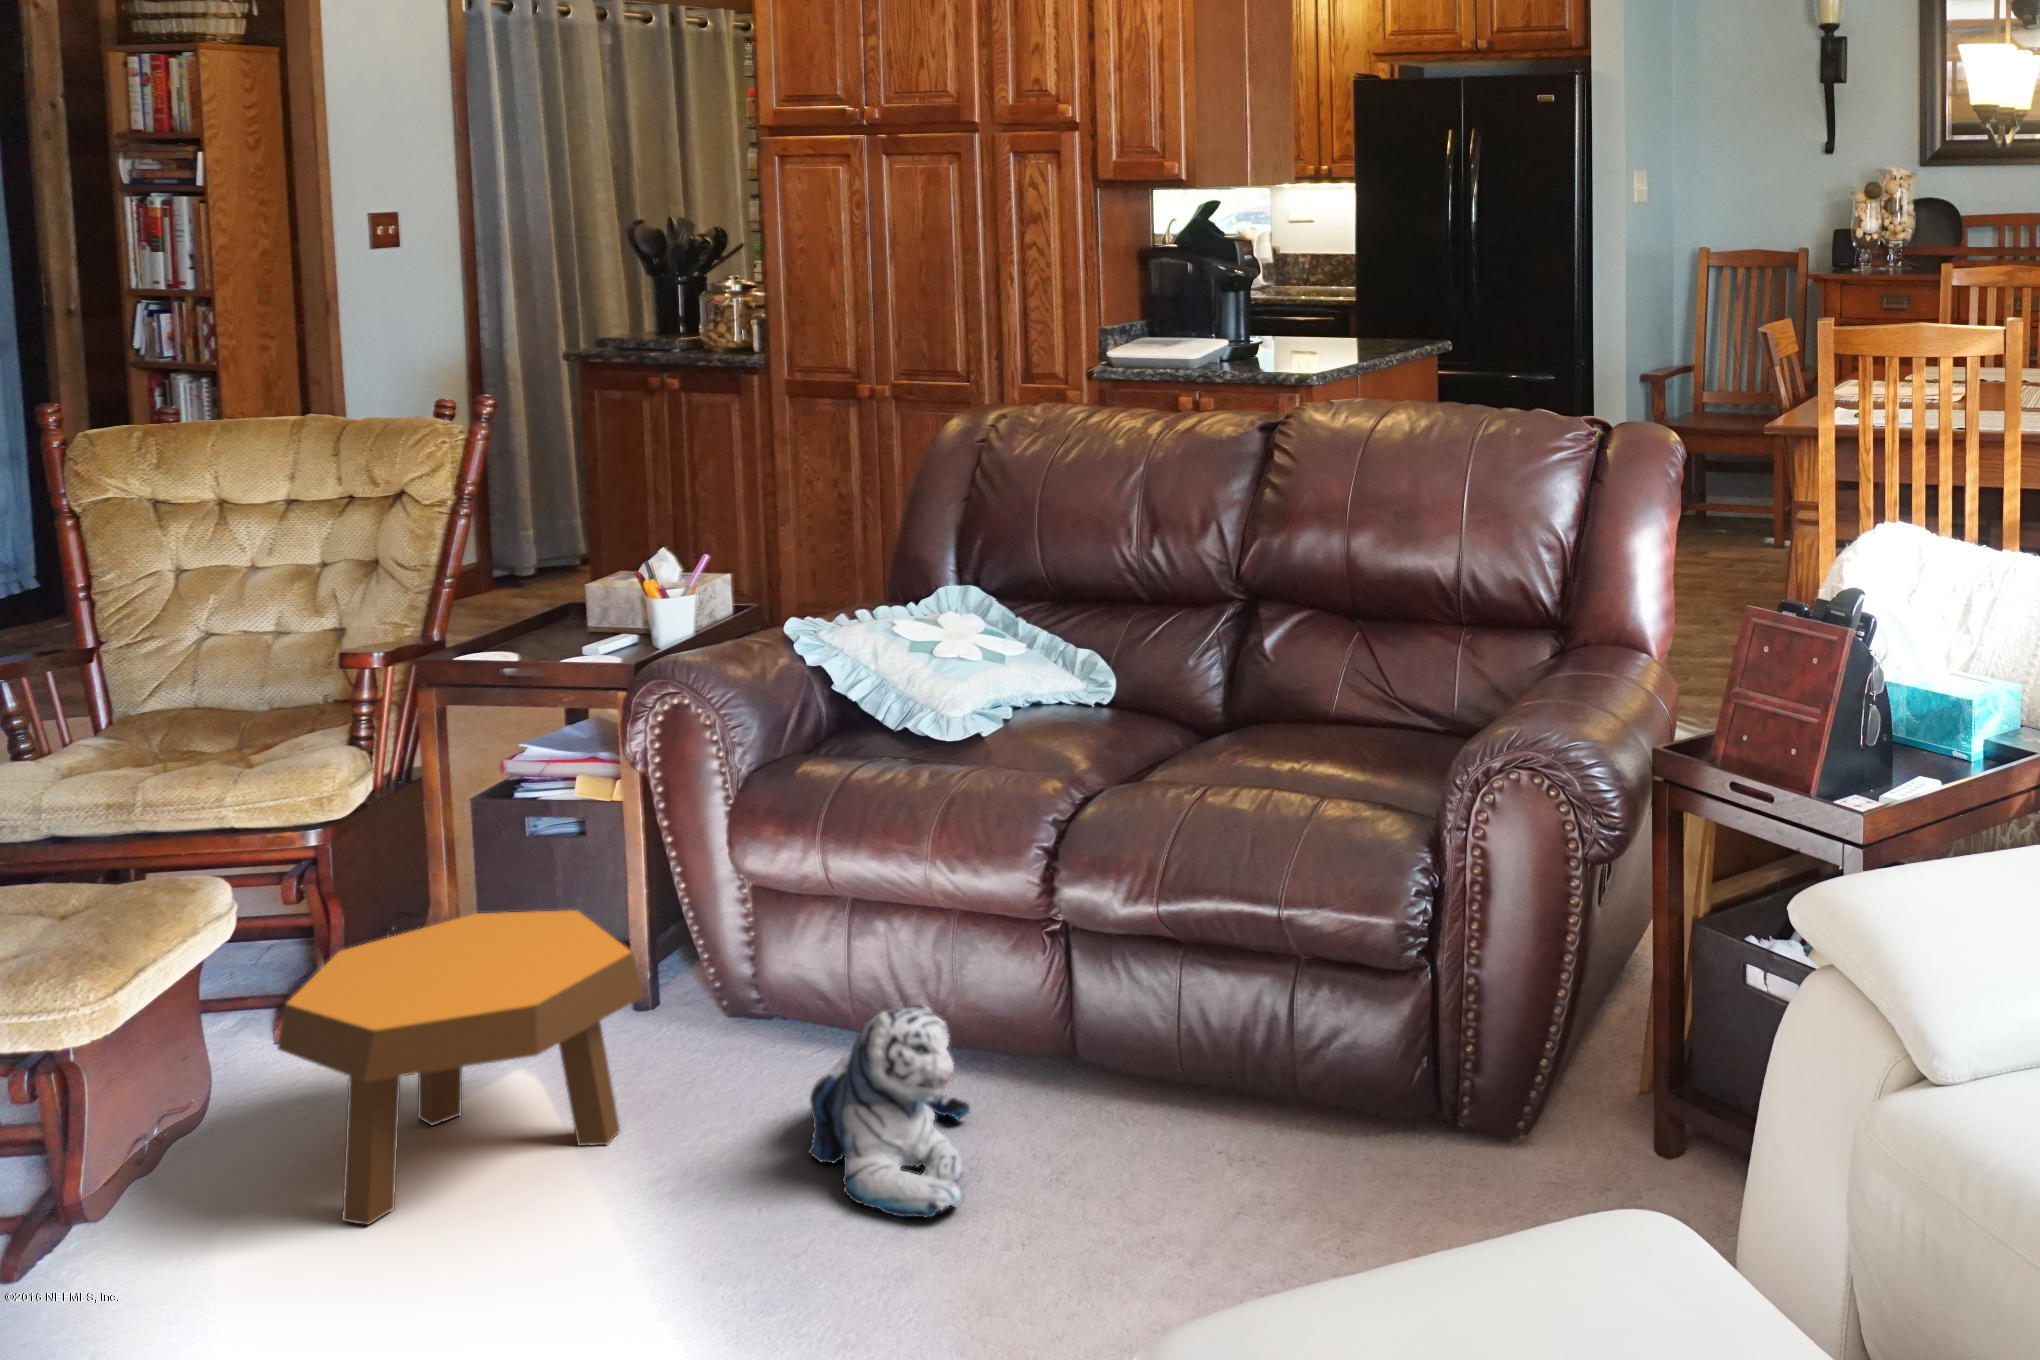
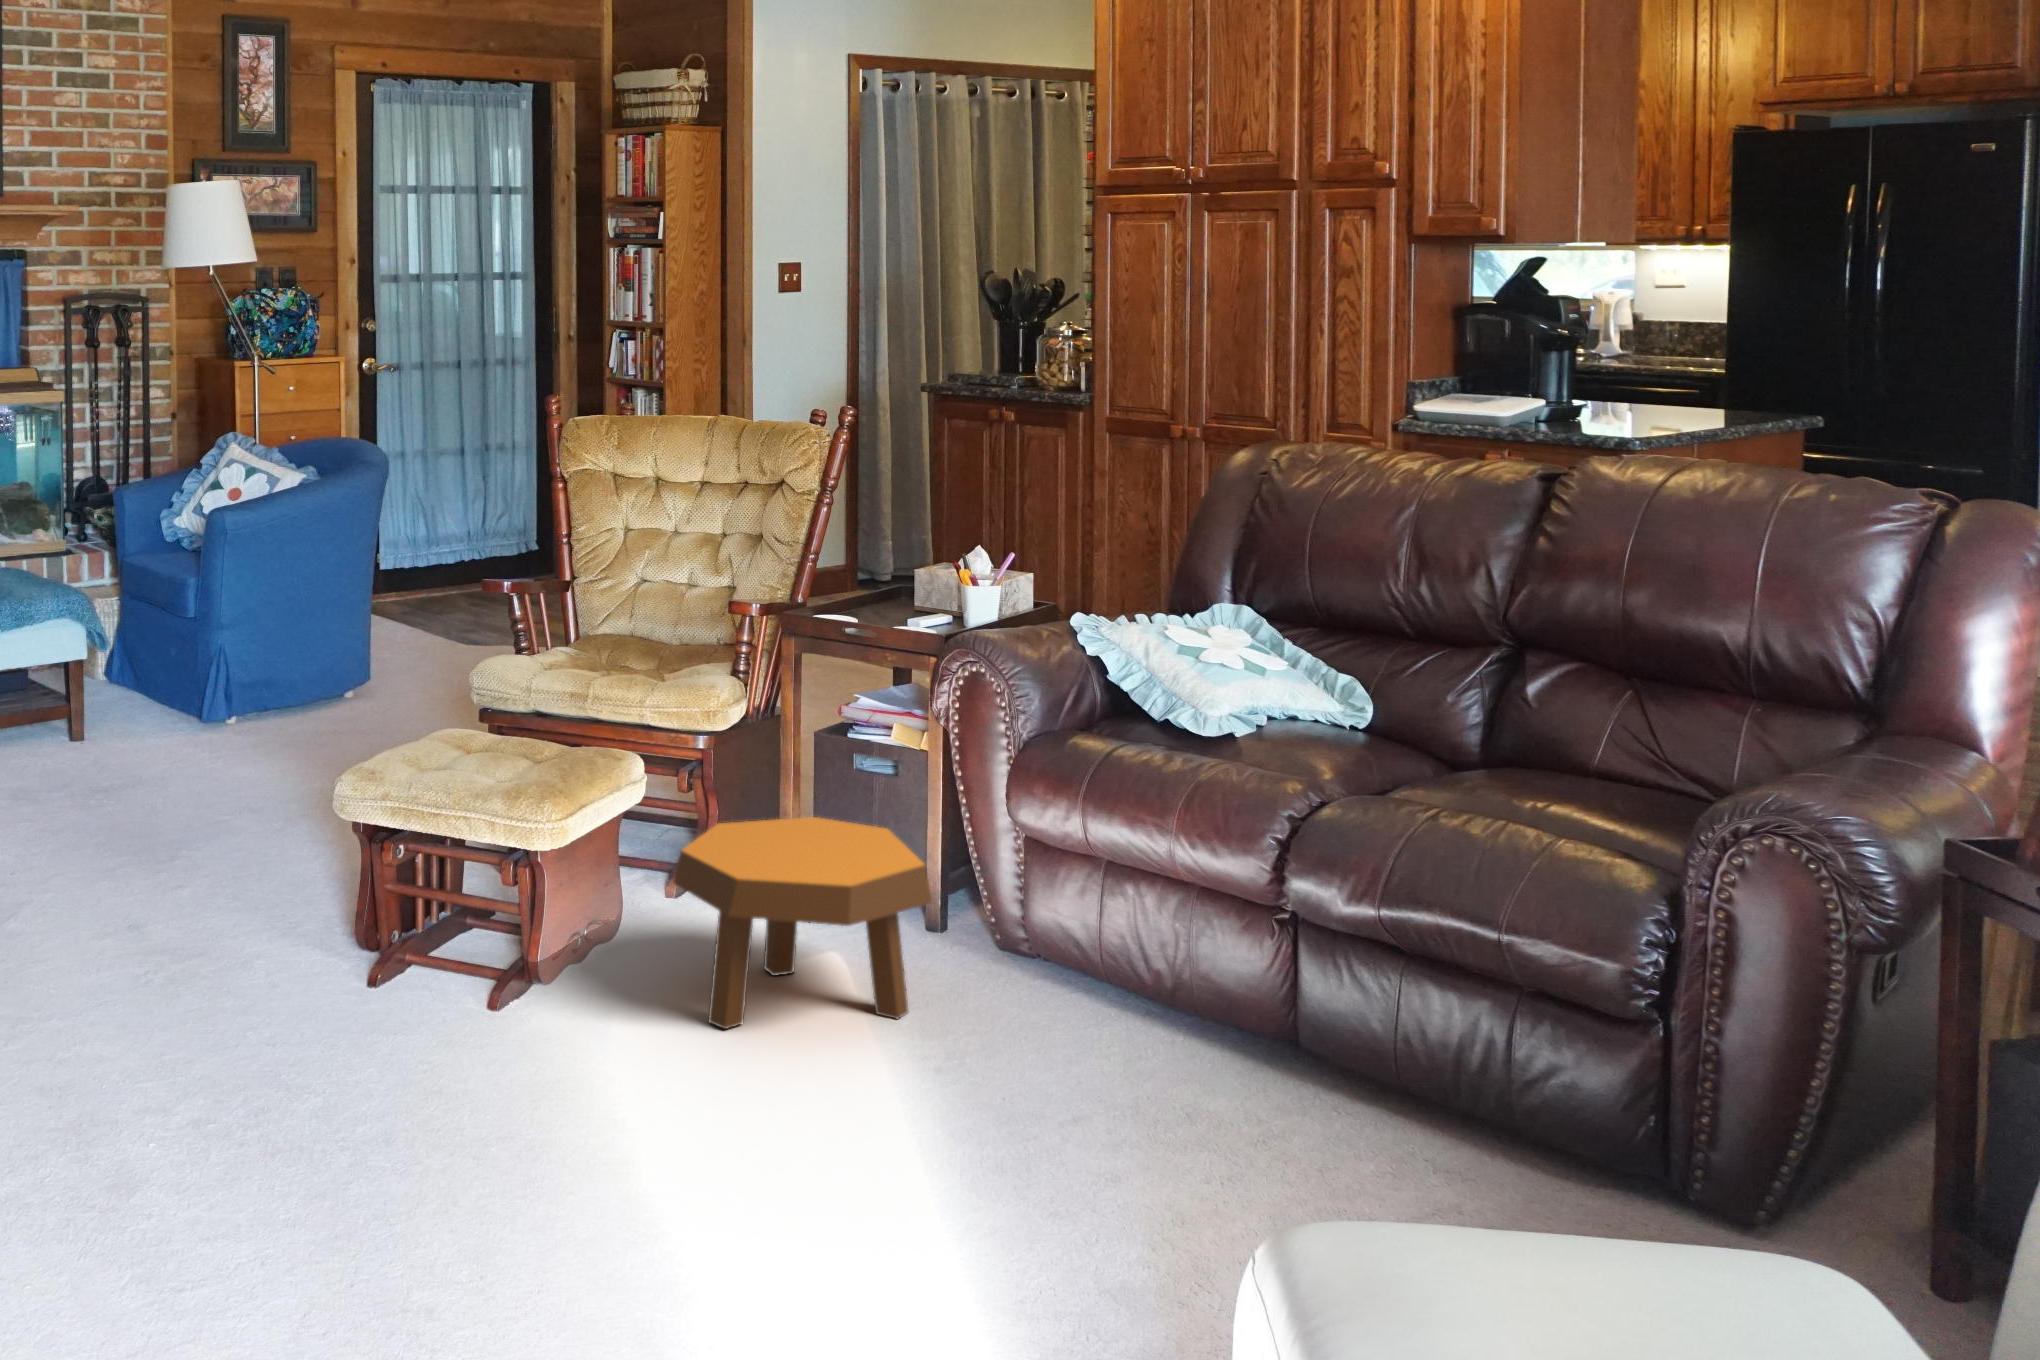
plush toy: present [809,1005,971,1218] -> none [1053,951,1198,1134]

